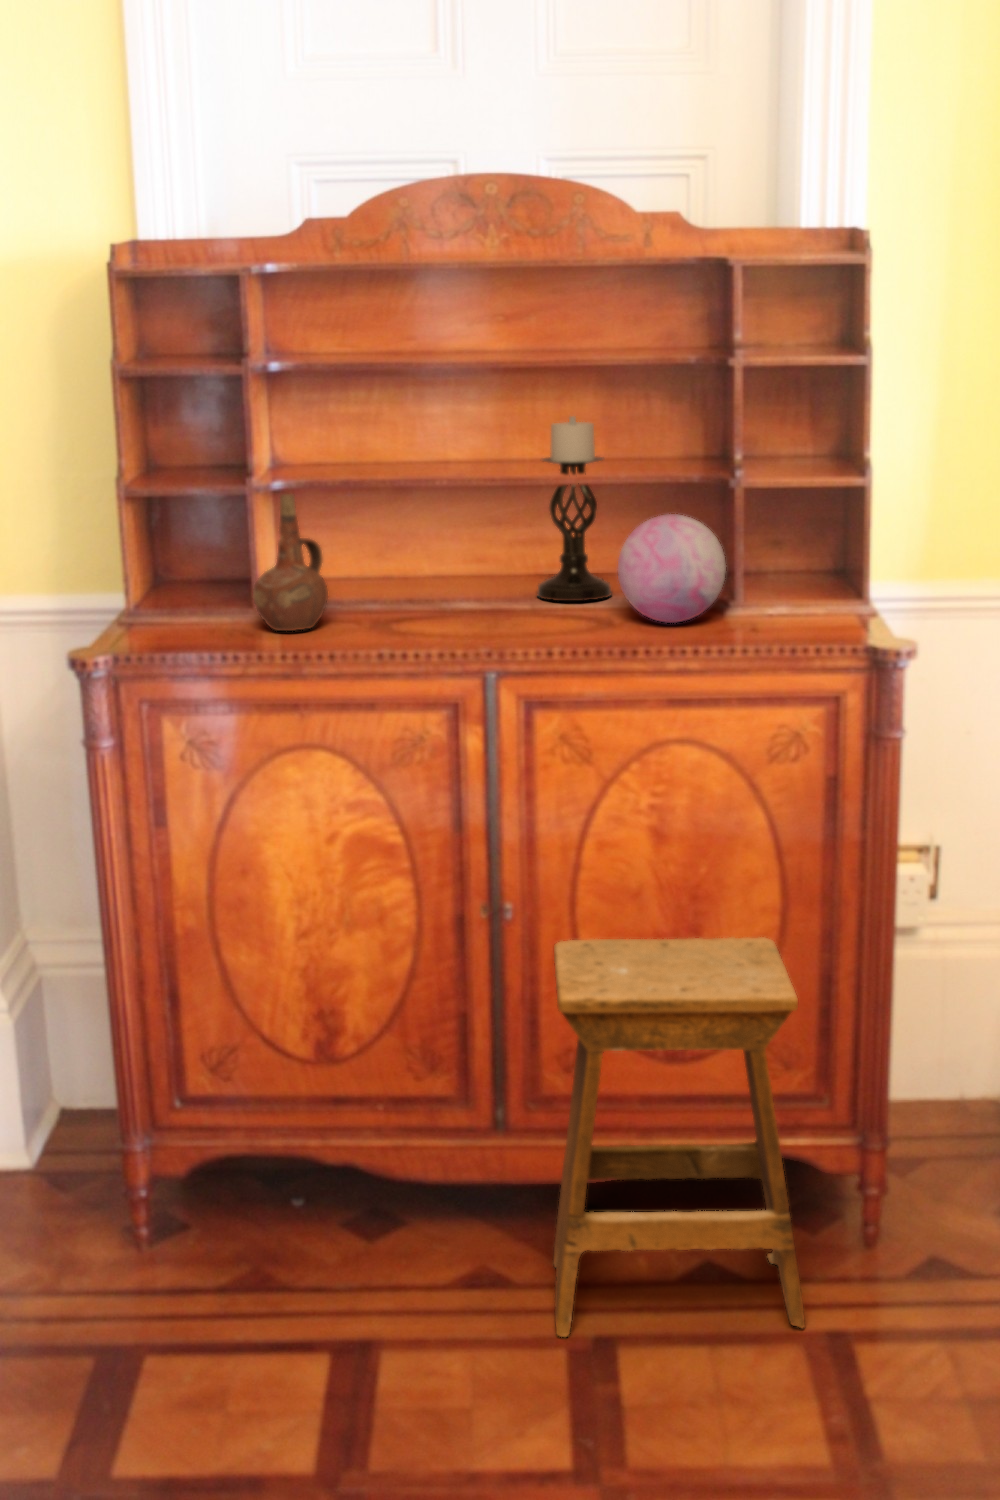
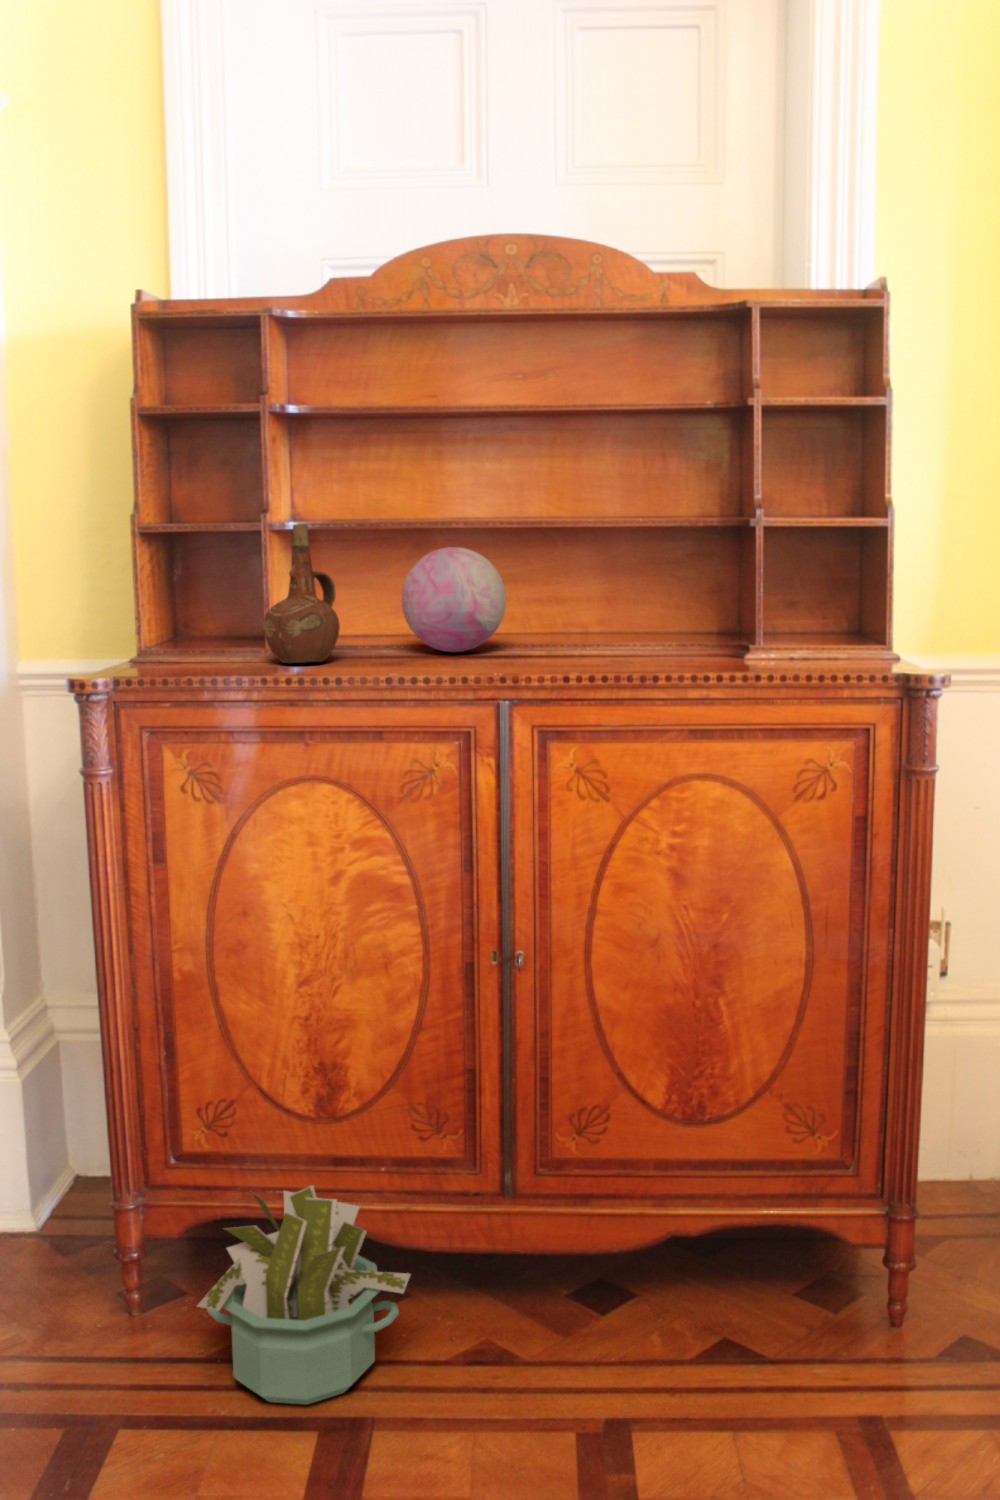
candle holder: present [537,416,611,601] -> none [552,465,627,646]
decorative orb: present [618,514,726,623] -> present [401,547,506,652]
stool: present [554,937,805,1337] -> none [564,986,844,1430]
decorative plant: none [218,1125,411,1321] -> present [197,1186,410,1405]

